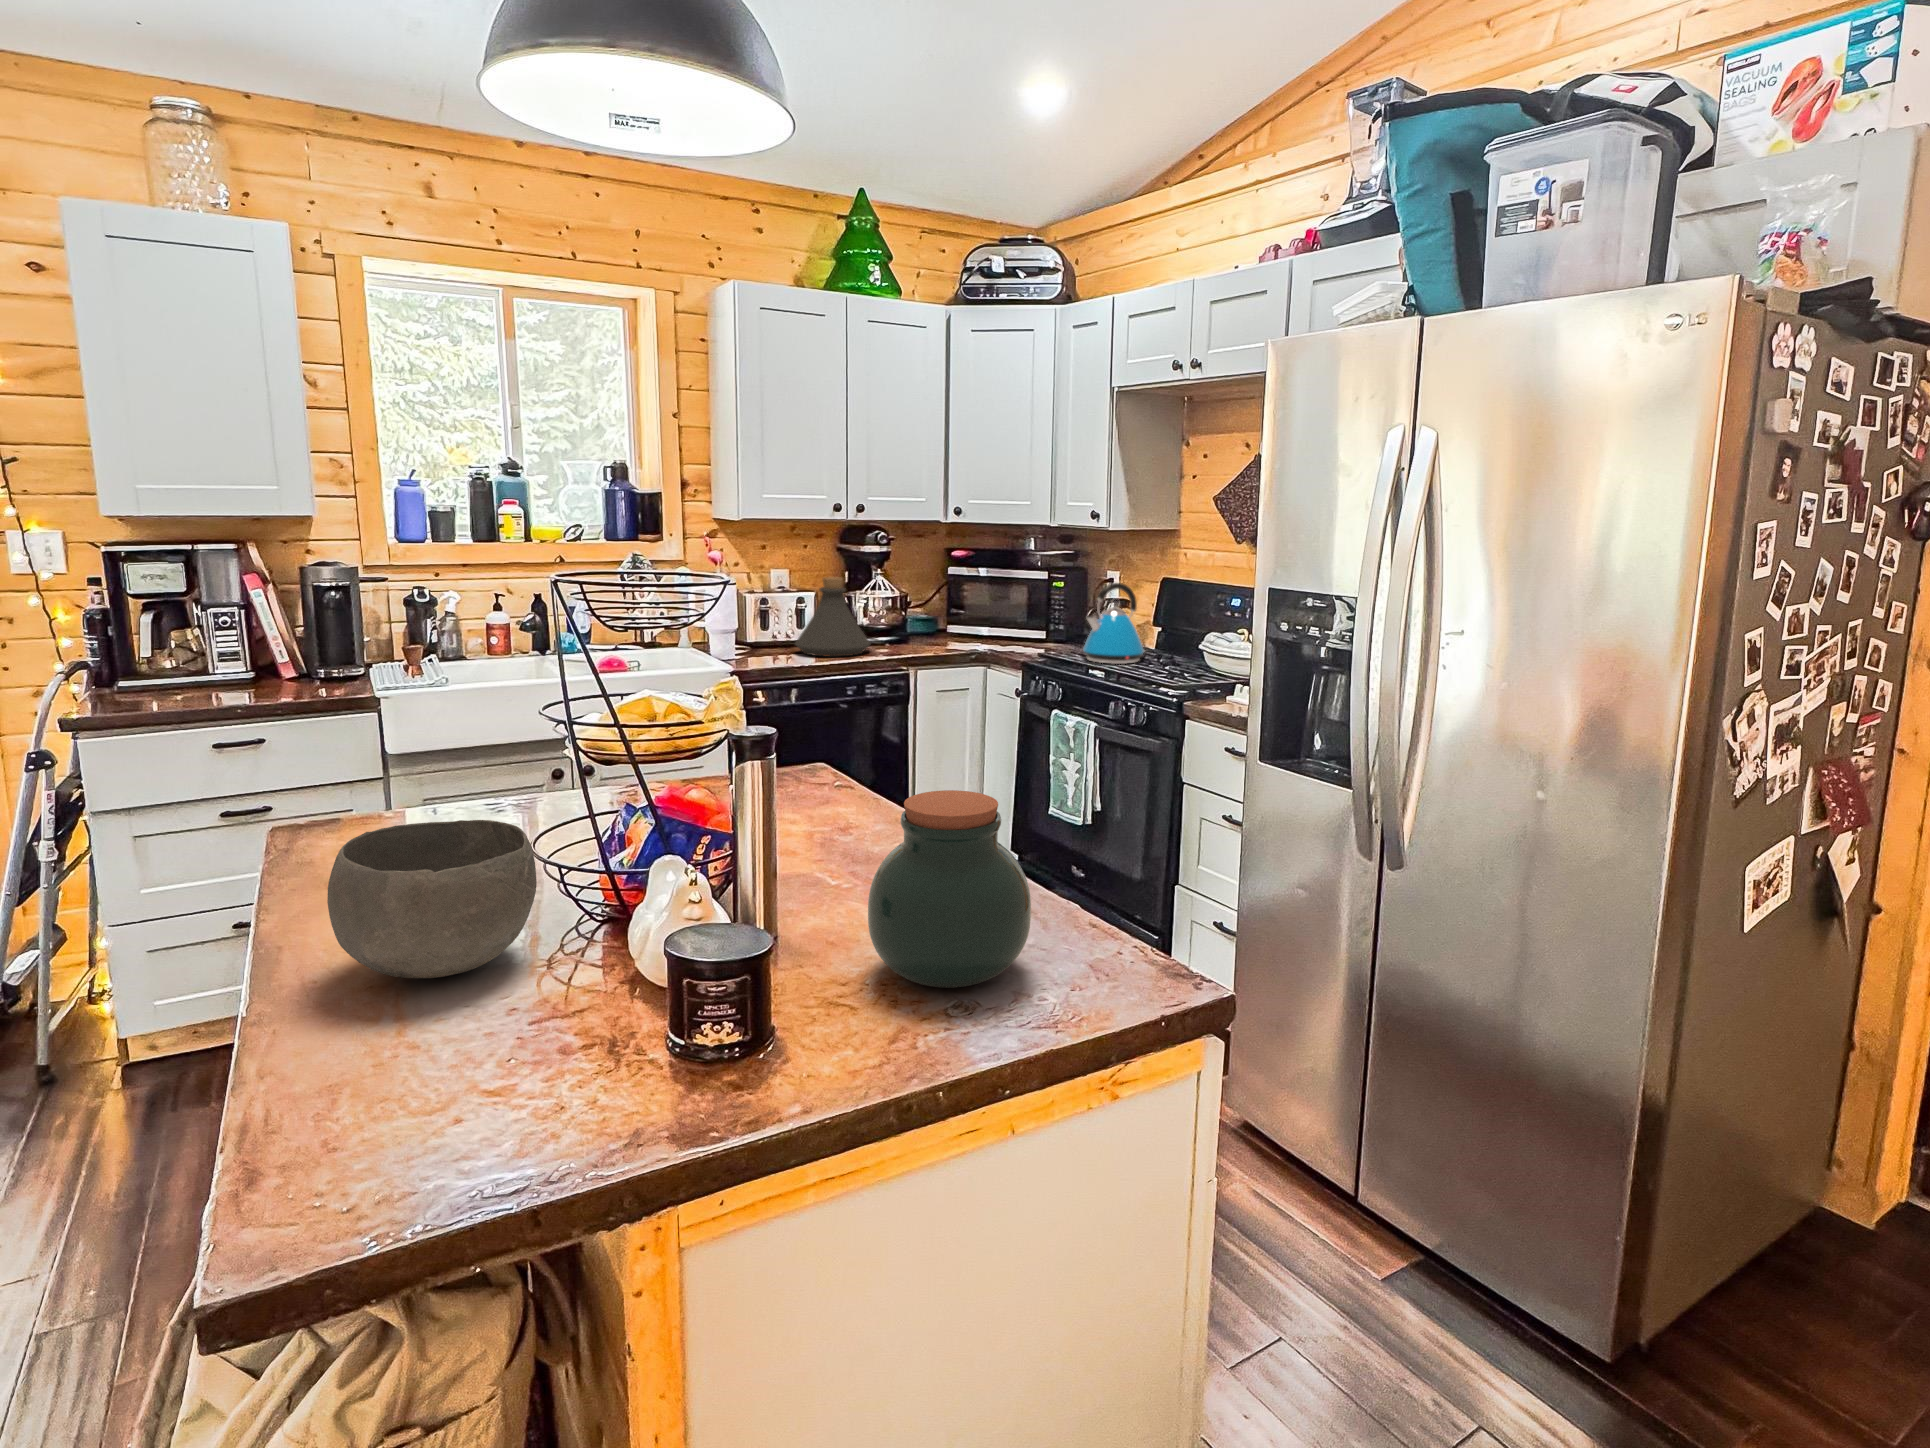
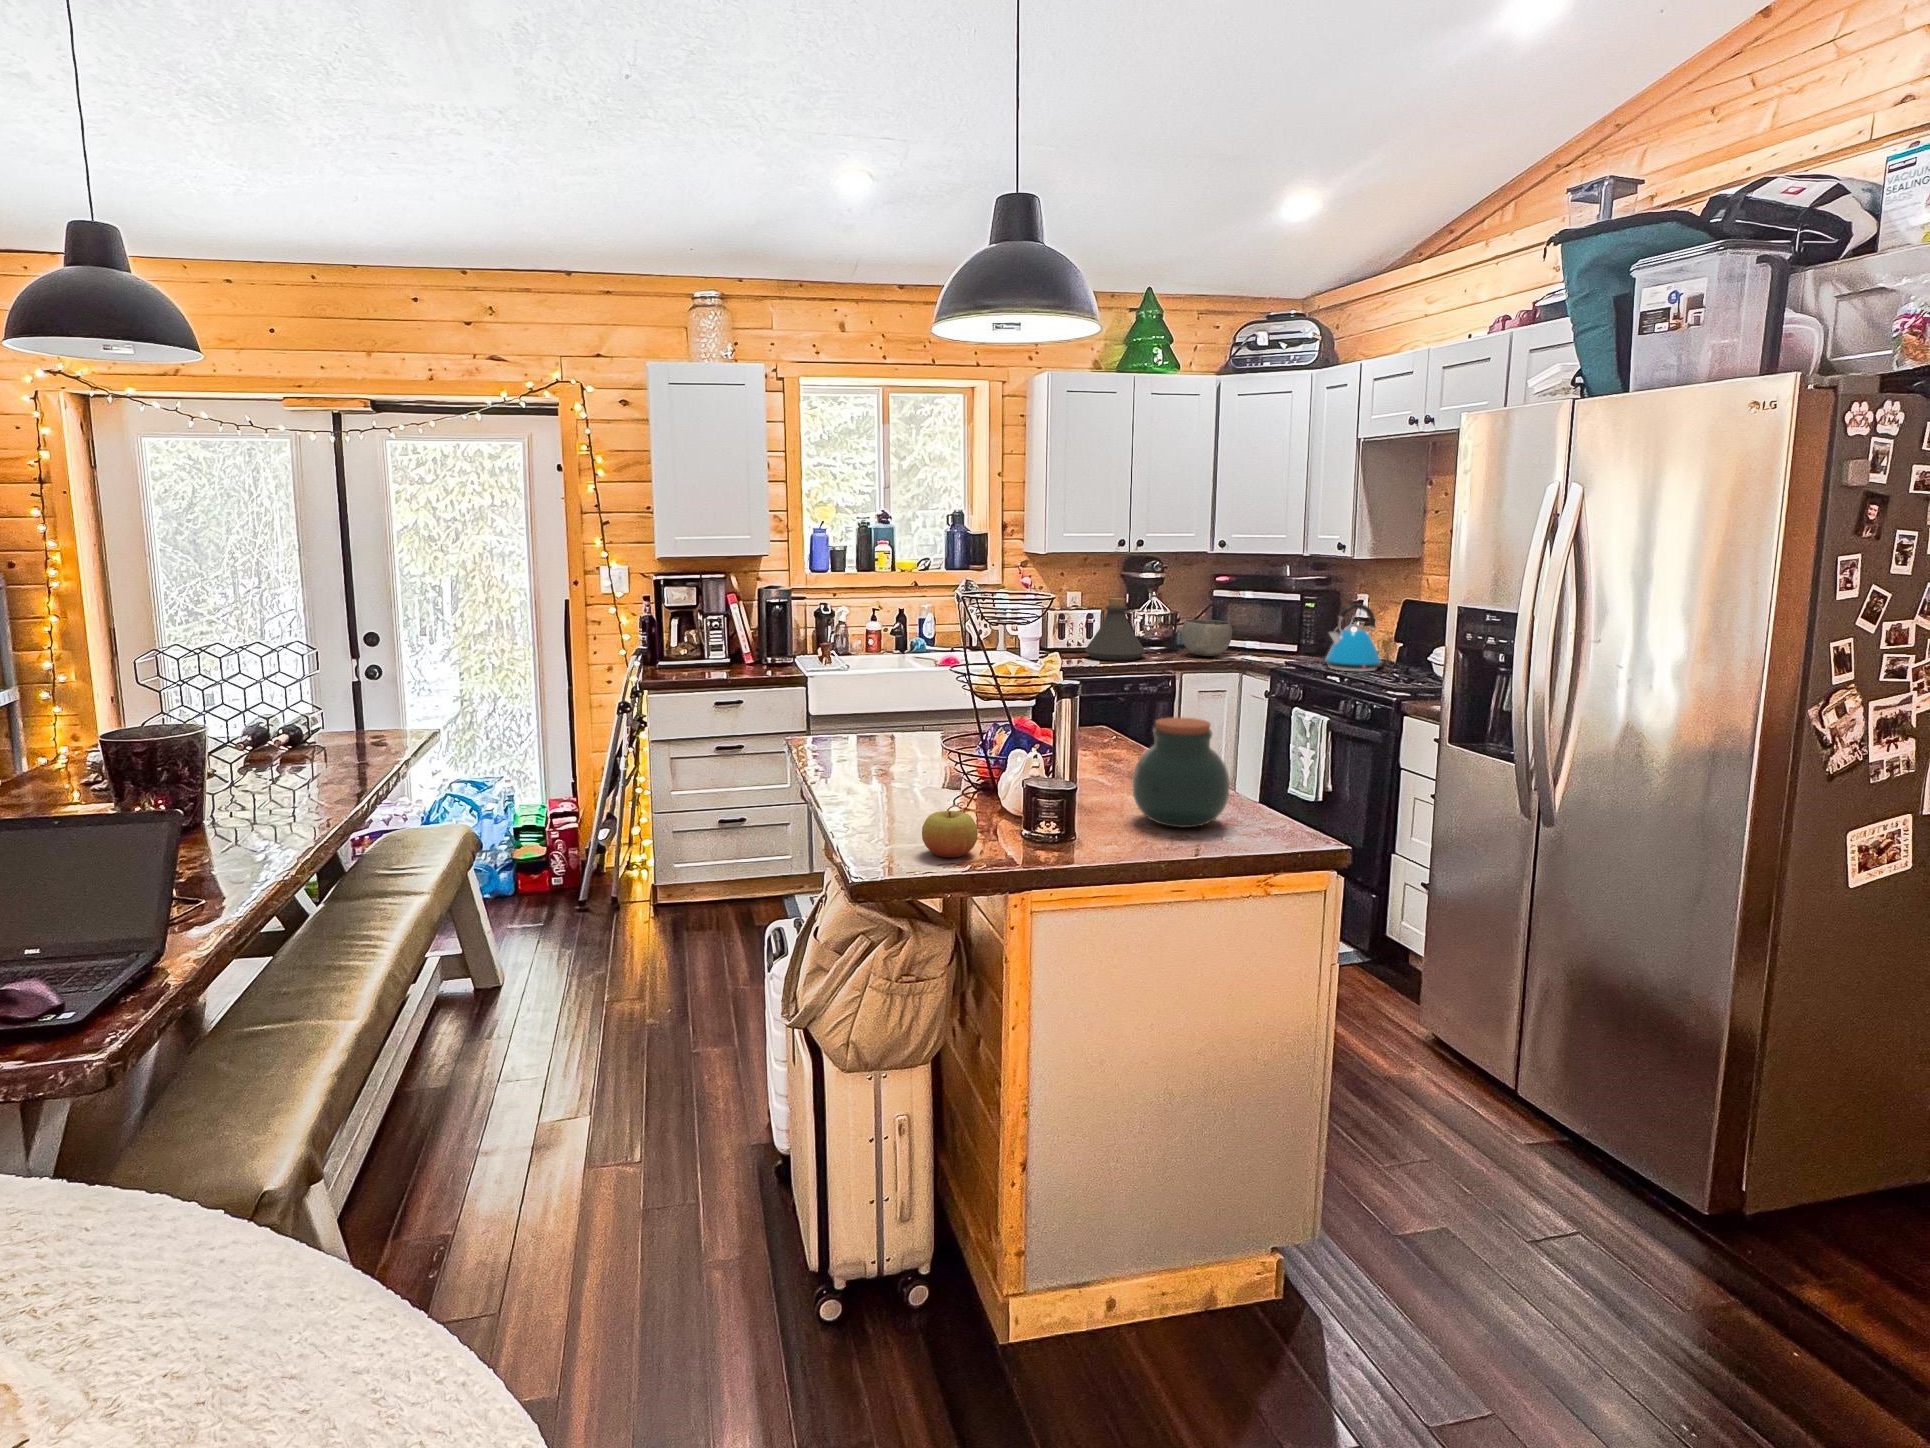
bowl: present [327,820,537,978] -> present [1182,620,1232,656]
apple: none [422,1041,552,1154] -> present [922,811,978,857]

